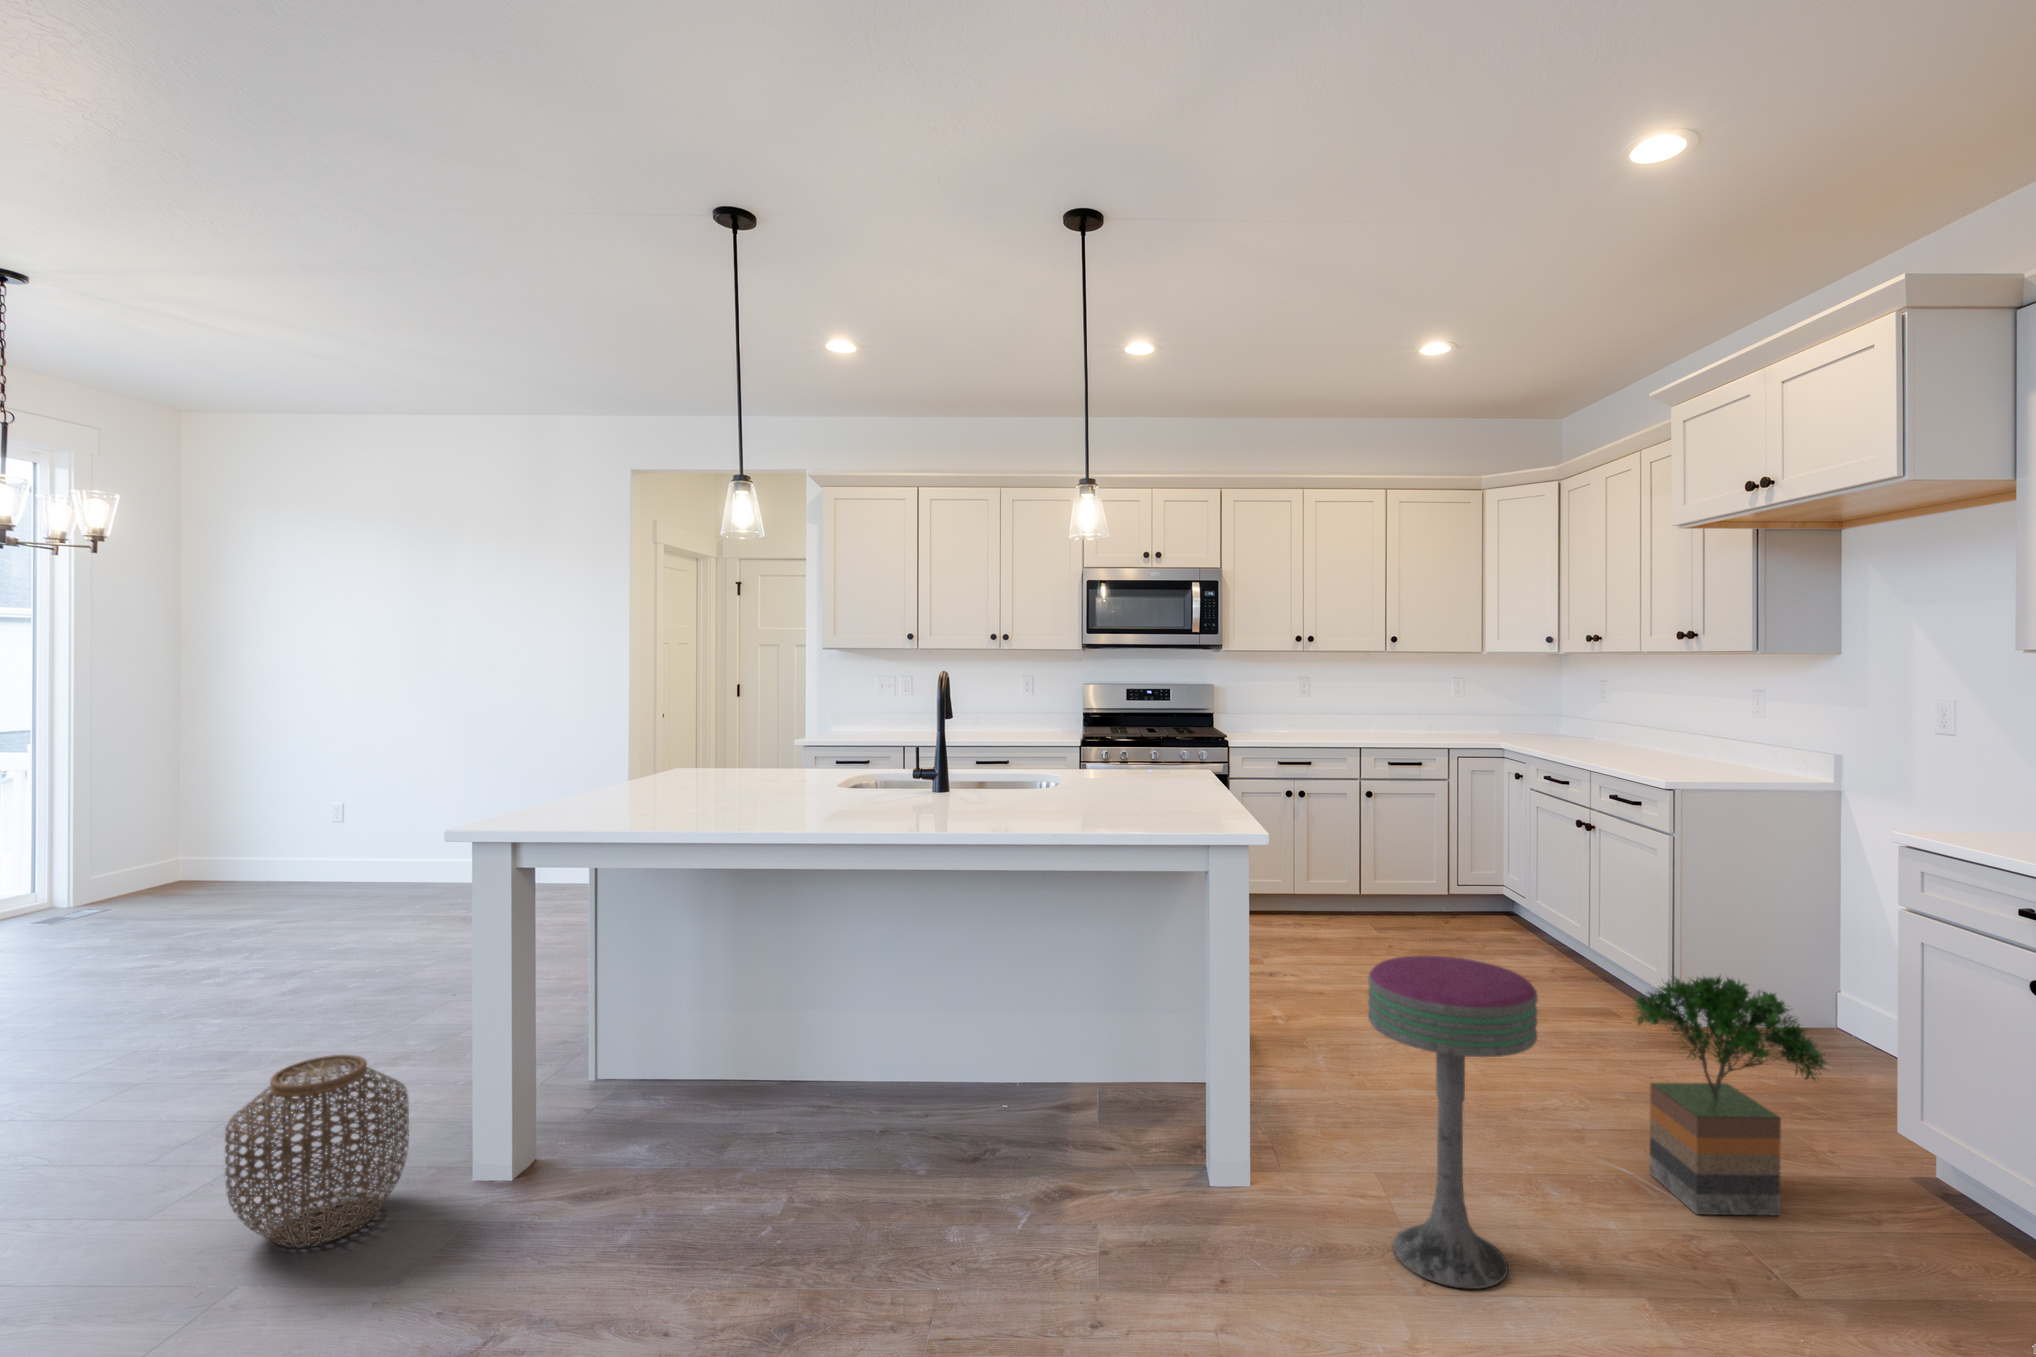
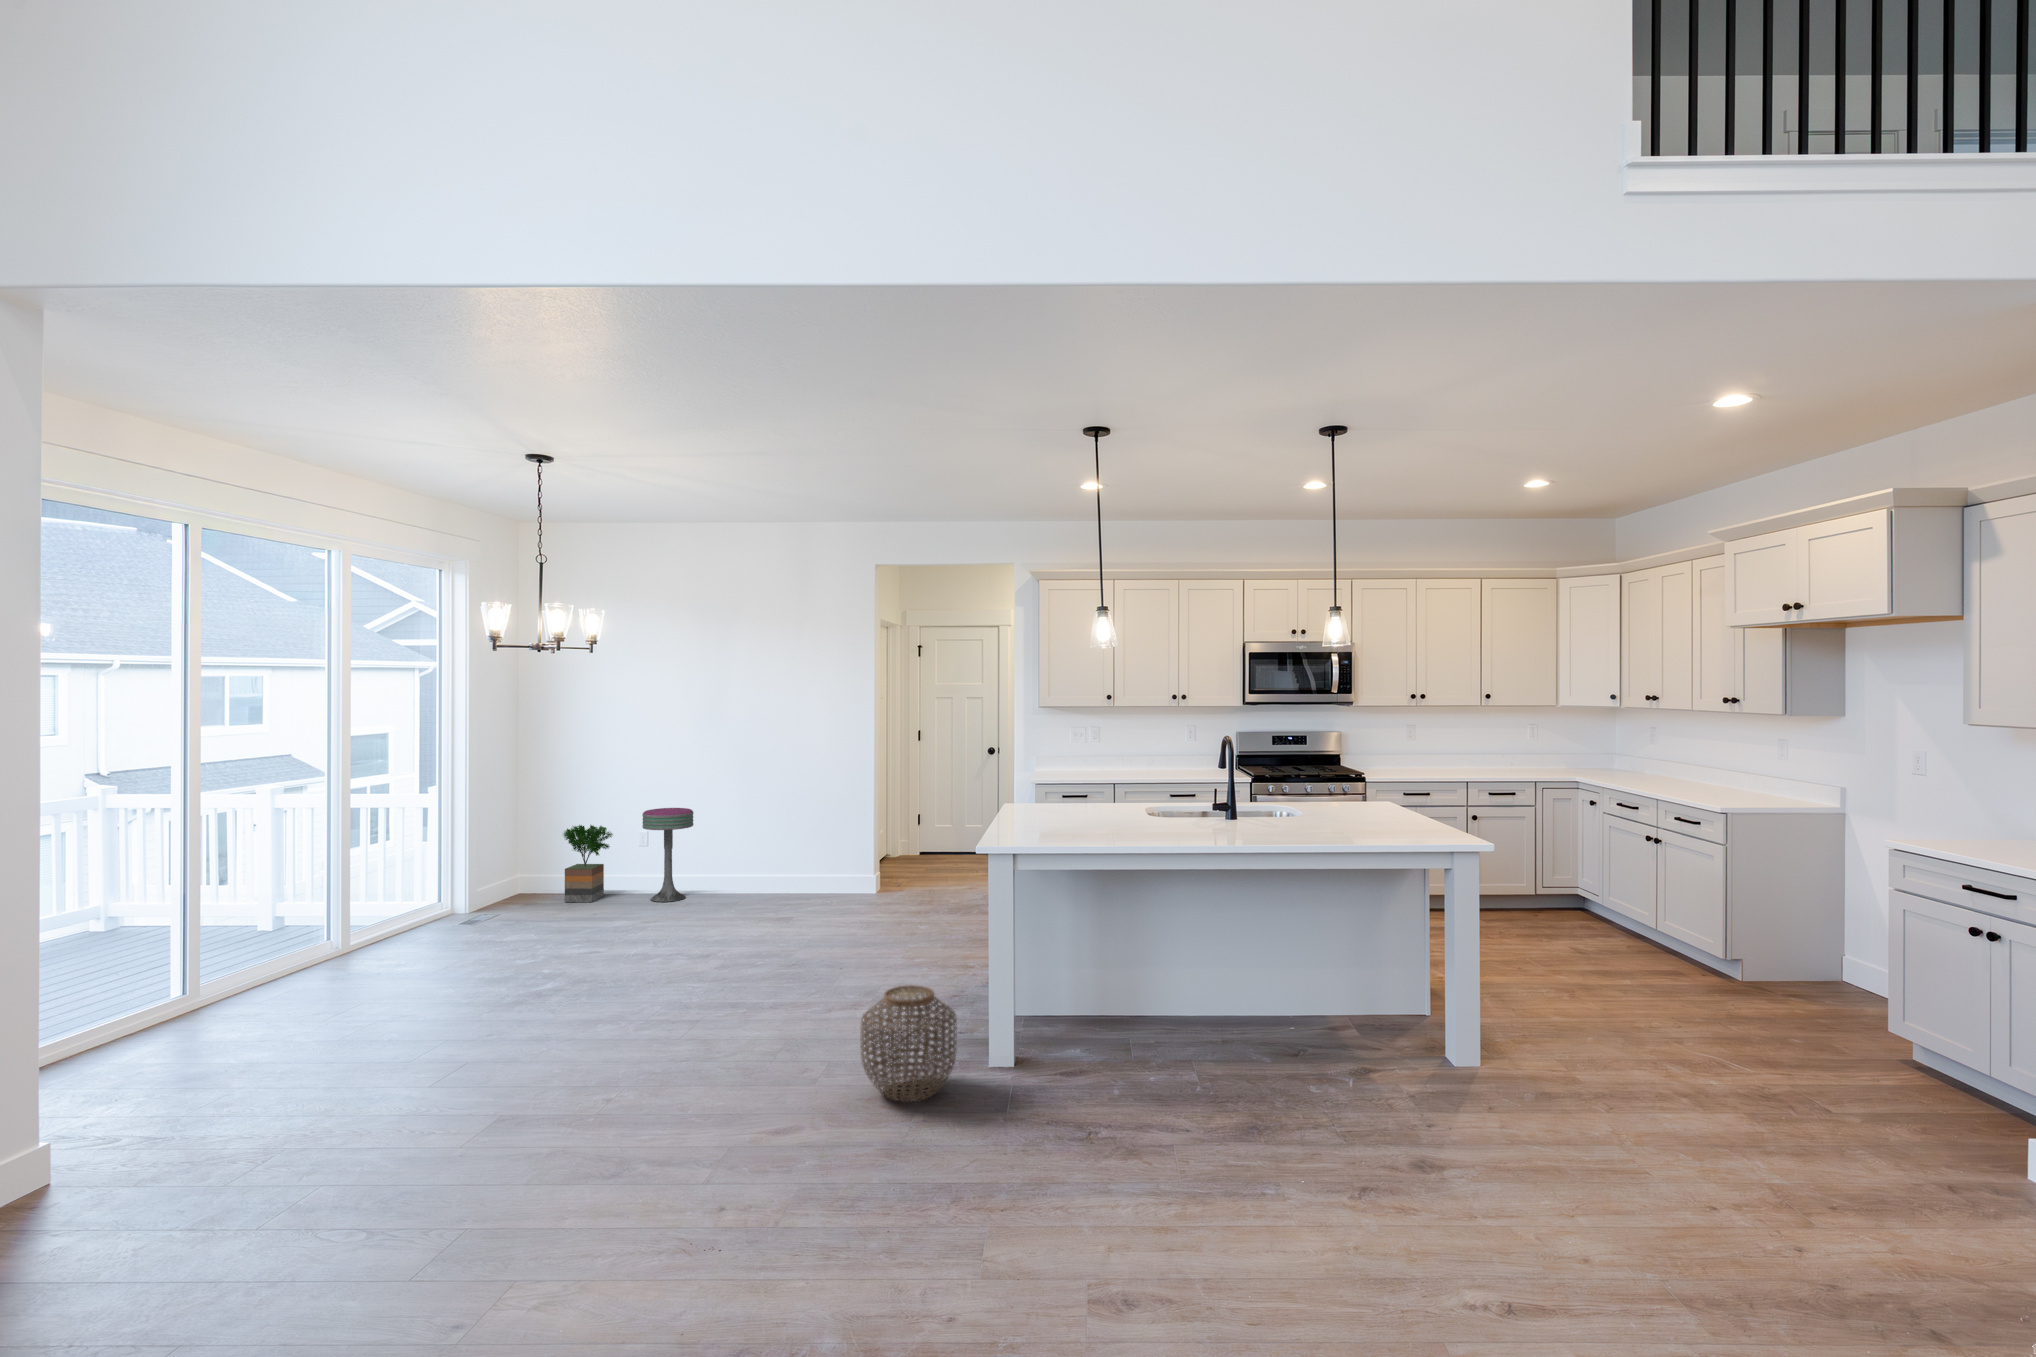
bar stool: present [1368,955,1538,1289] -> present [642,808,693,902]
potted tree: present [1634,976,1827,1216] -> present [564,825,612,902]

